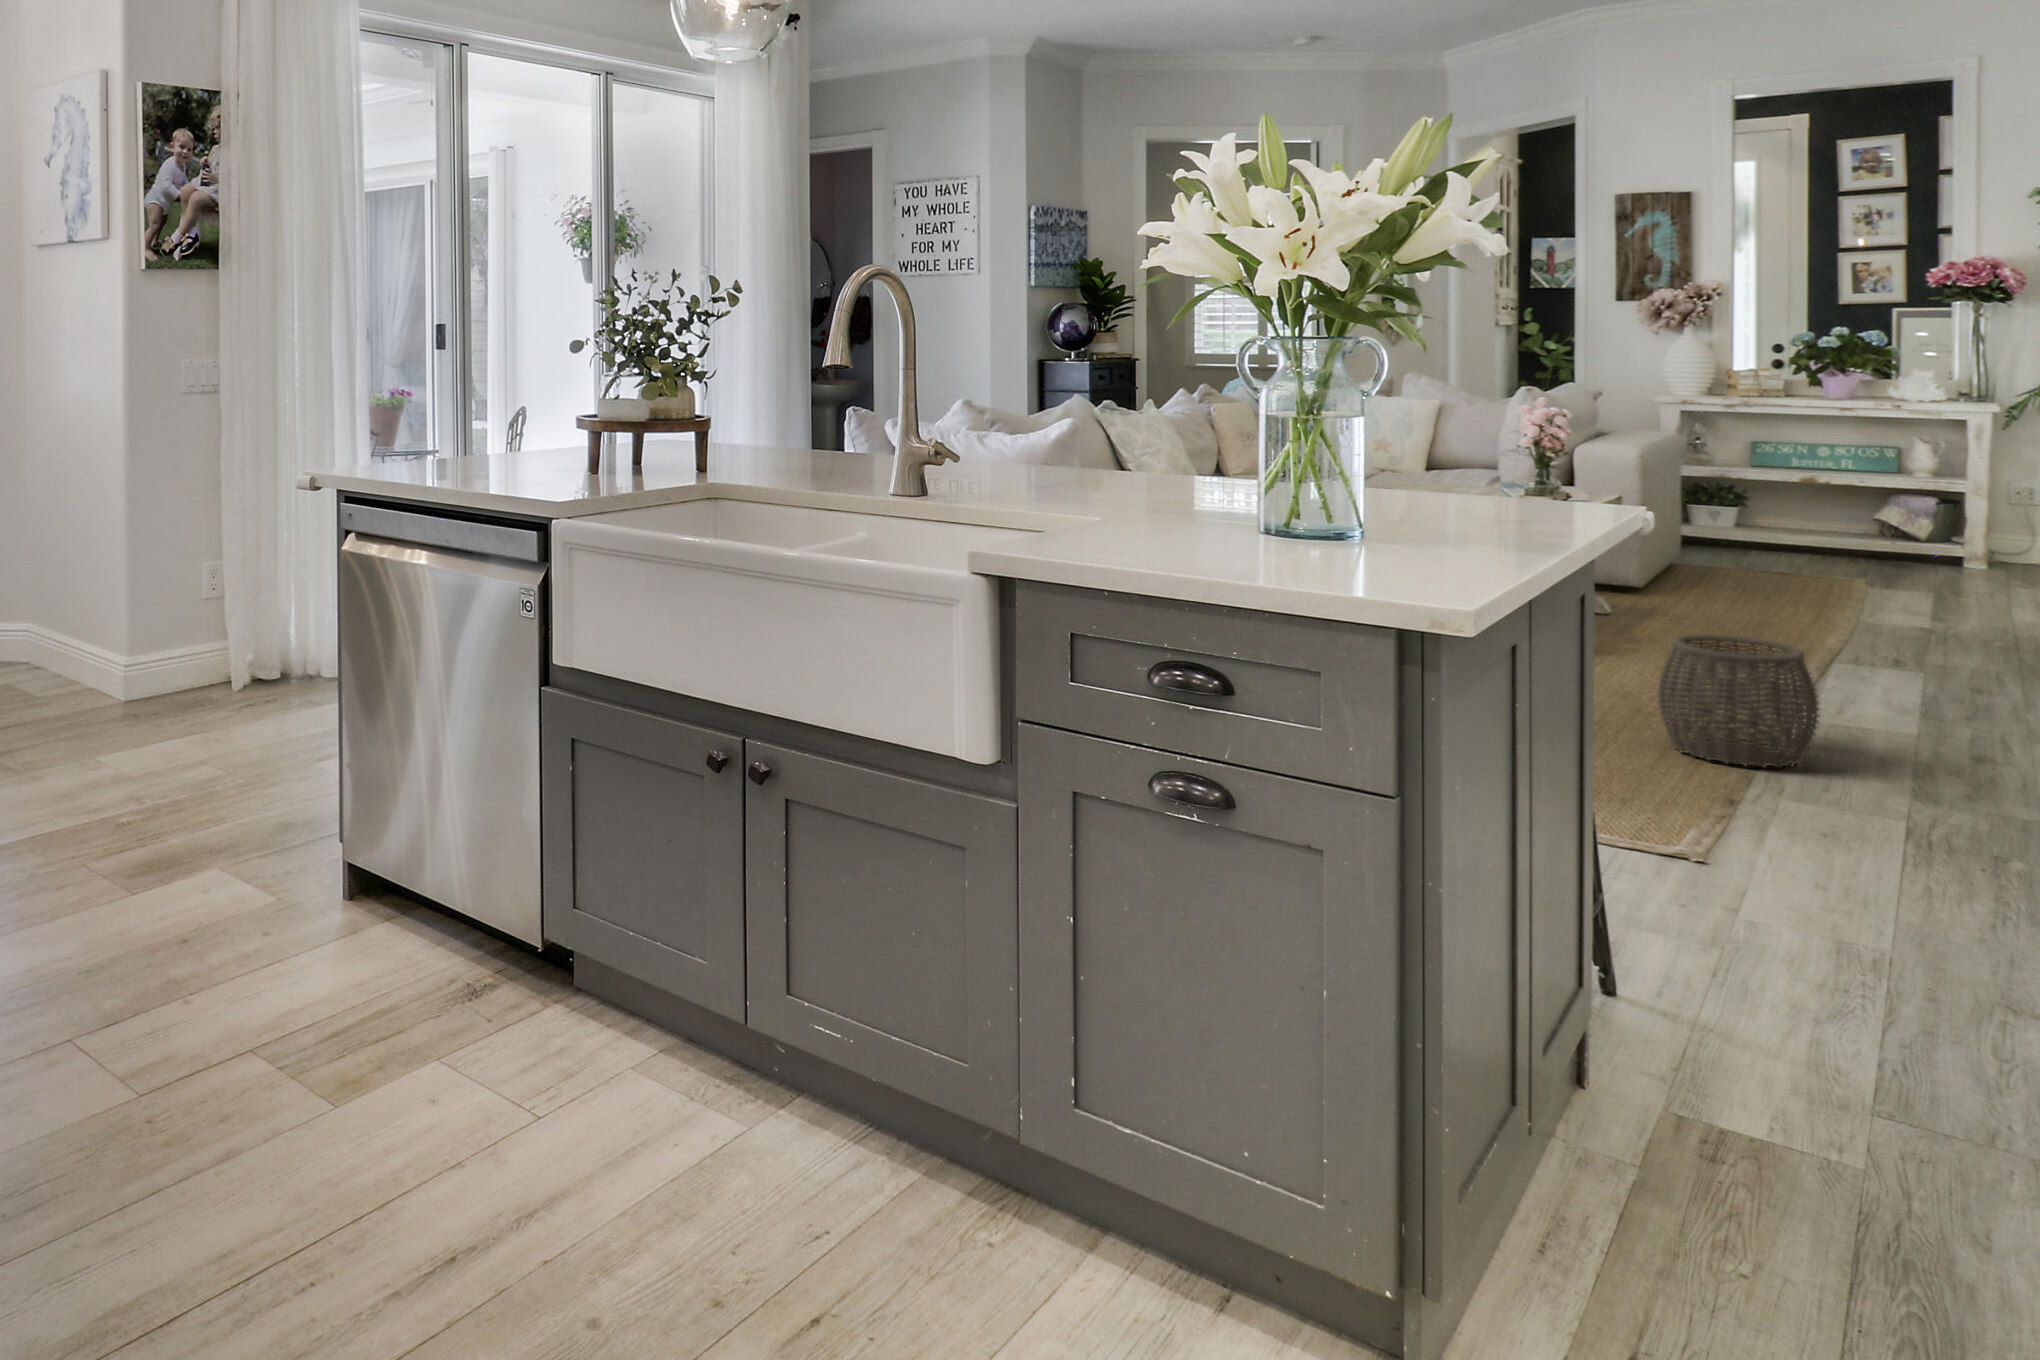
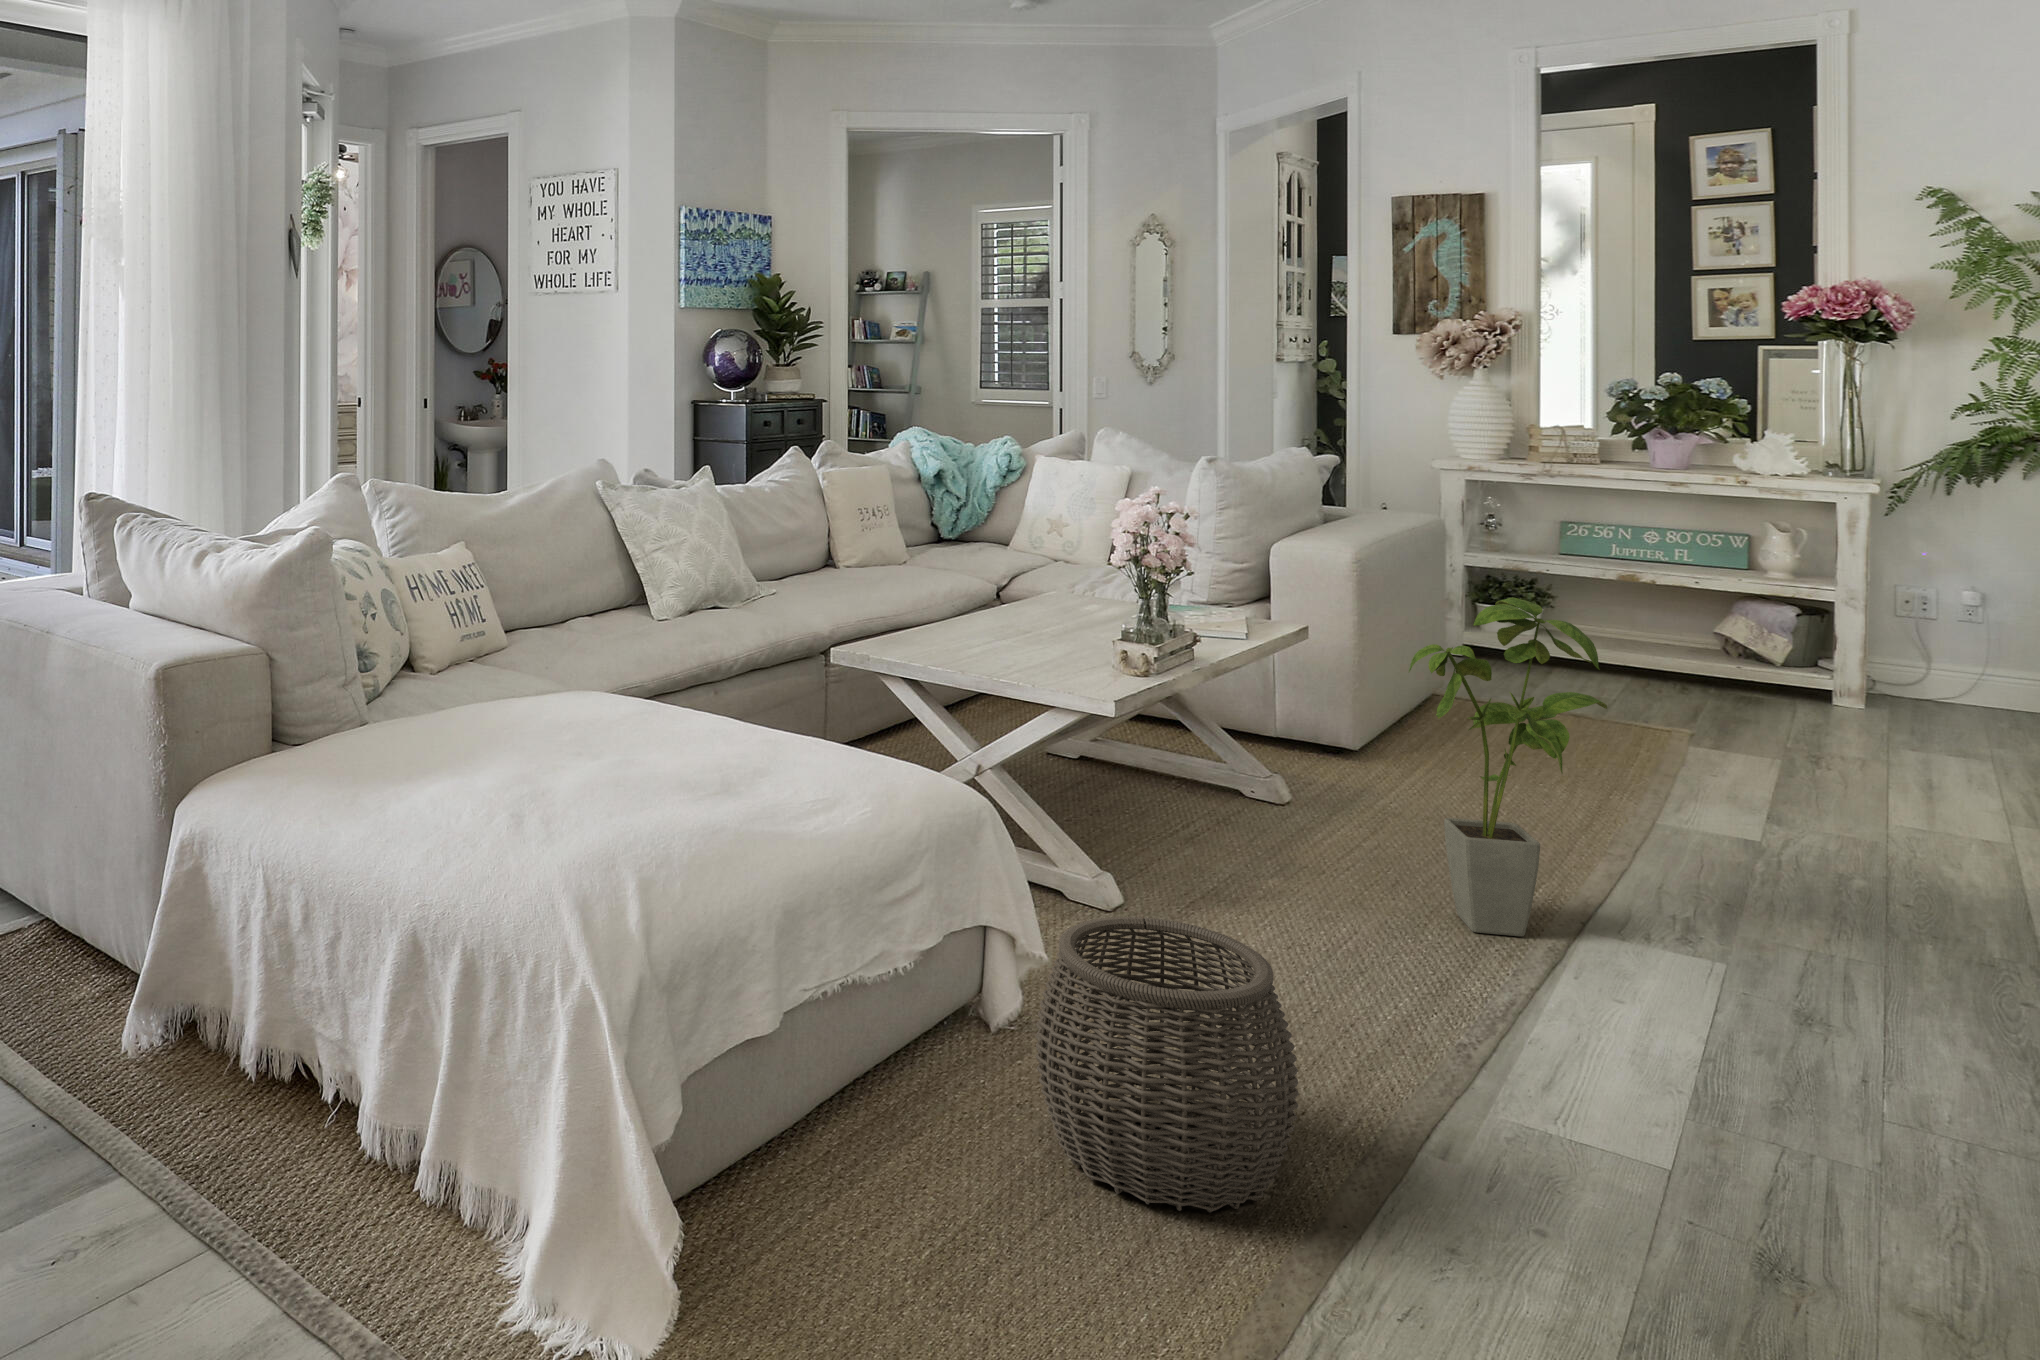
house plant: none [1772,469,1908,674] -> present [1409,598,1607,936]

